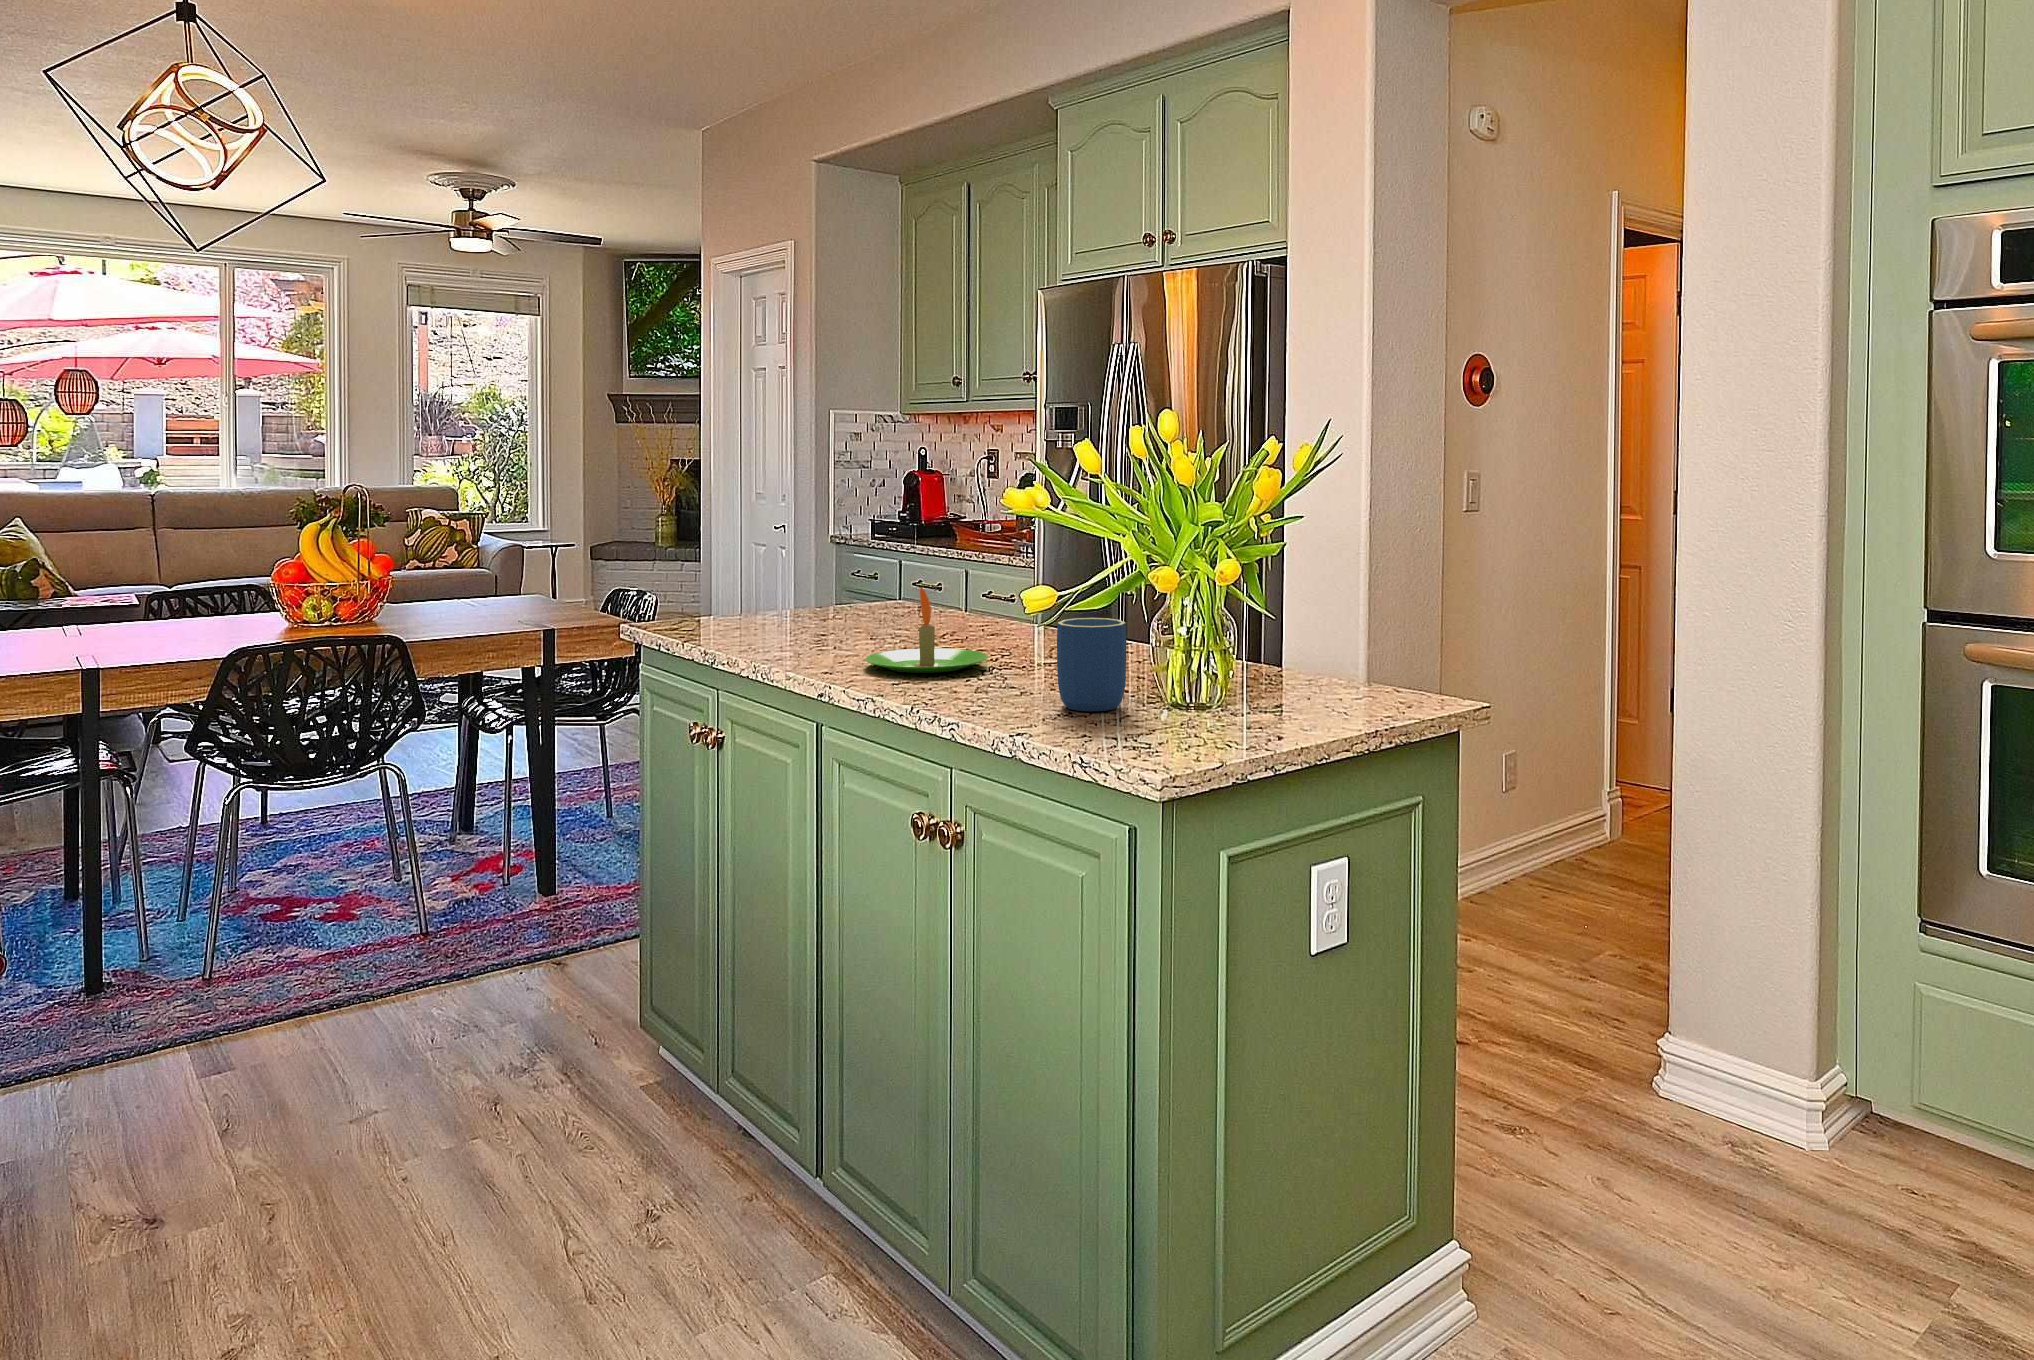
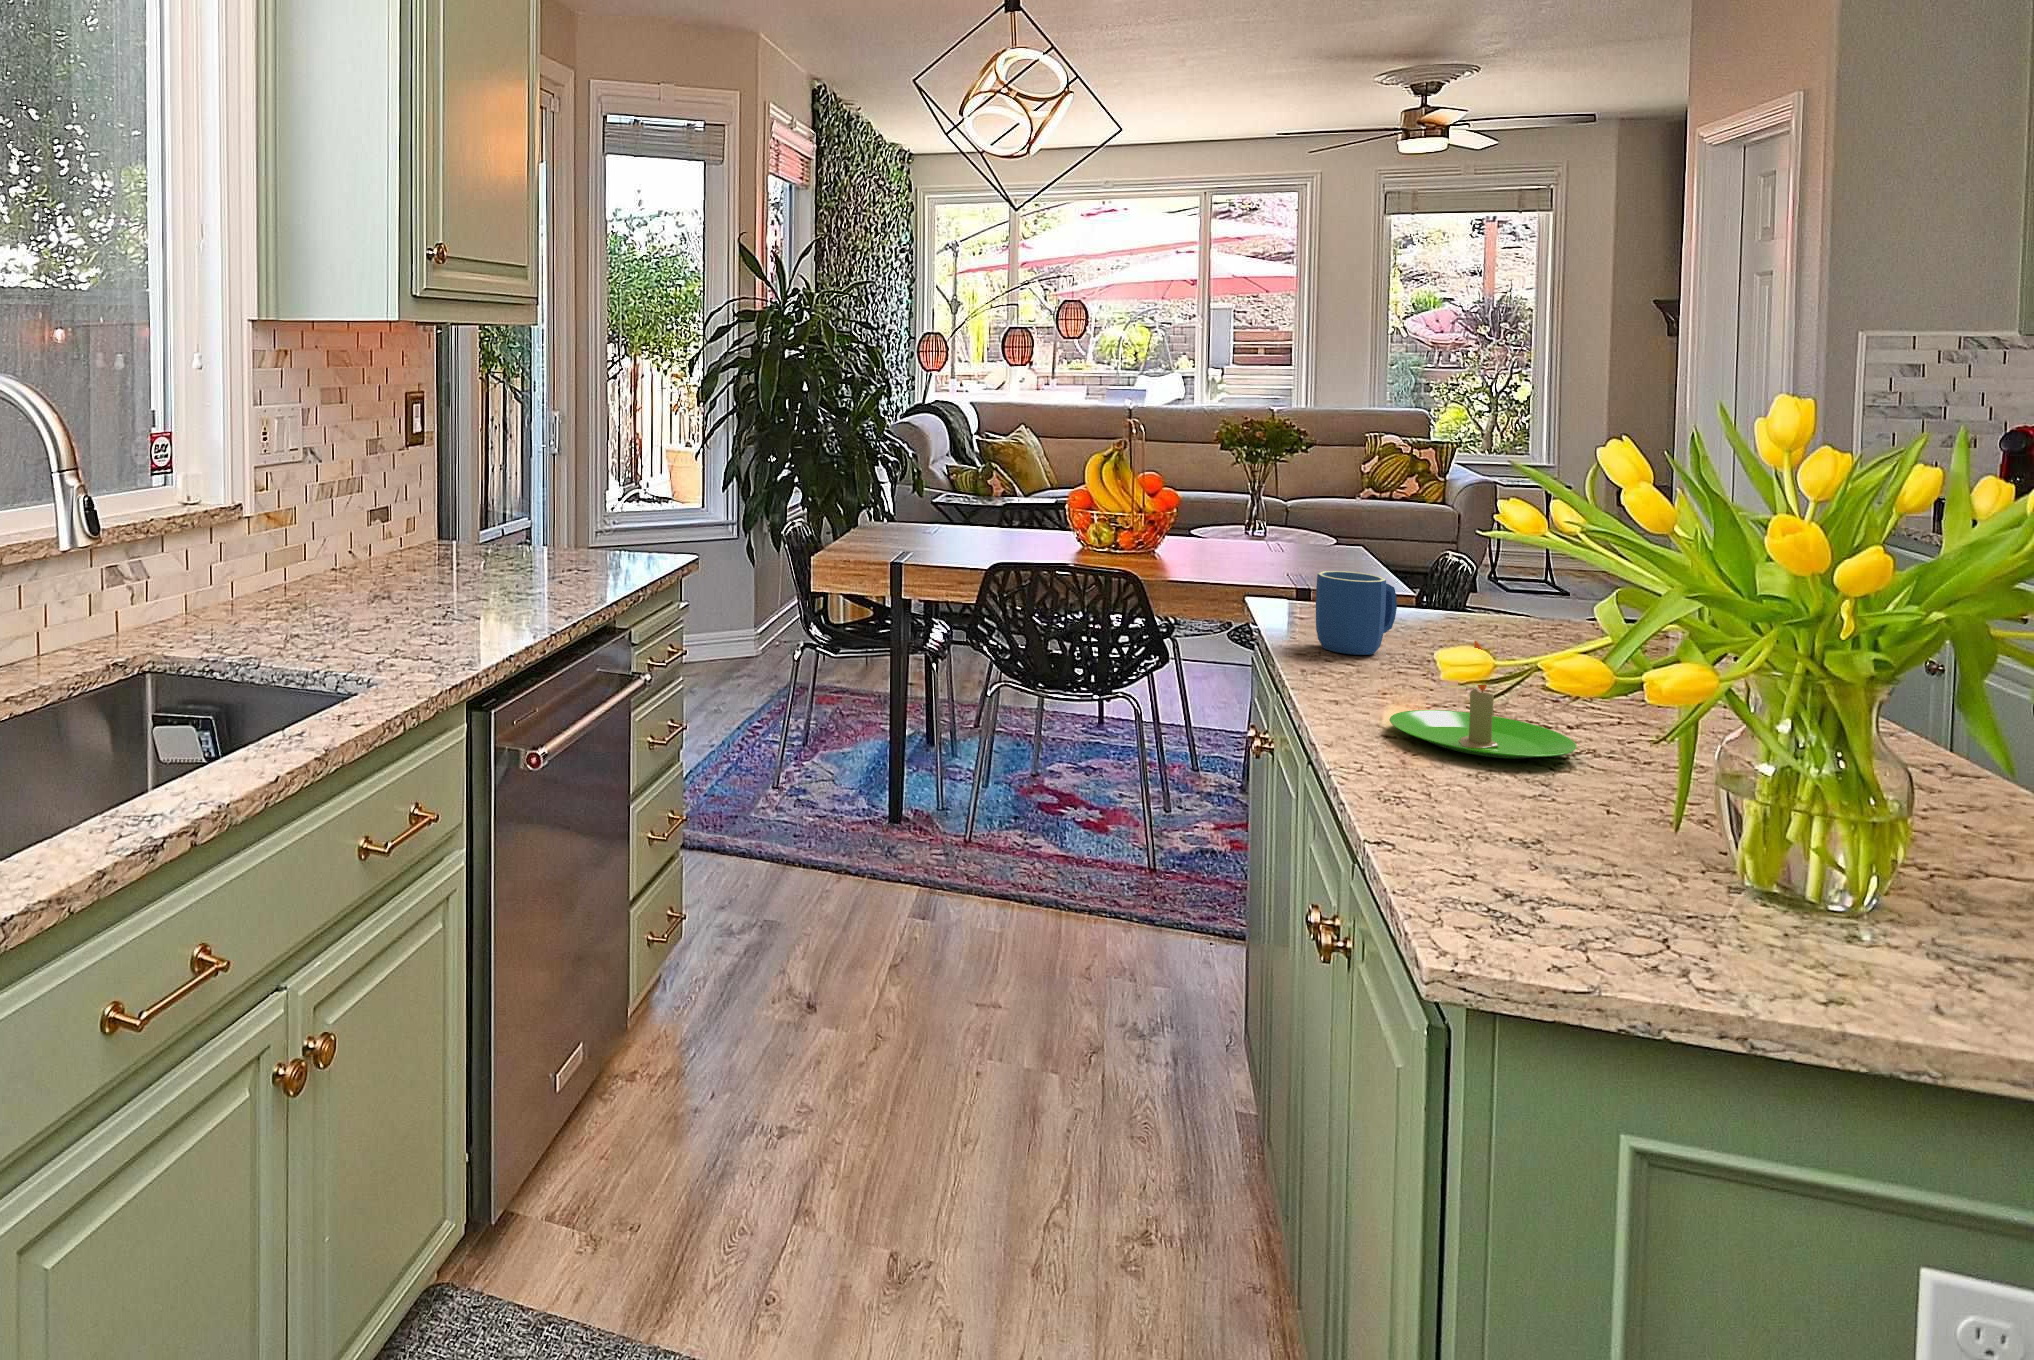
mug: present [1057,618,1126,711] -> present [1316,571,1397,655]

